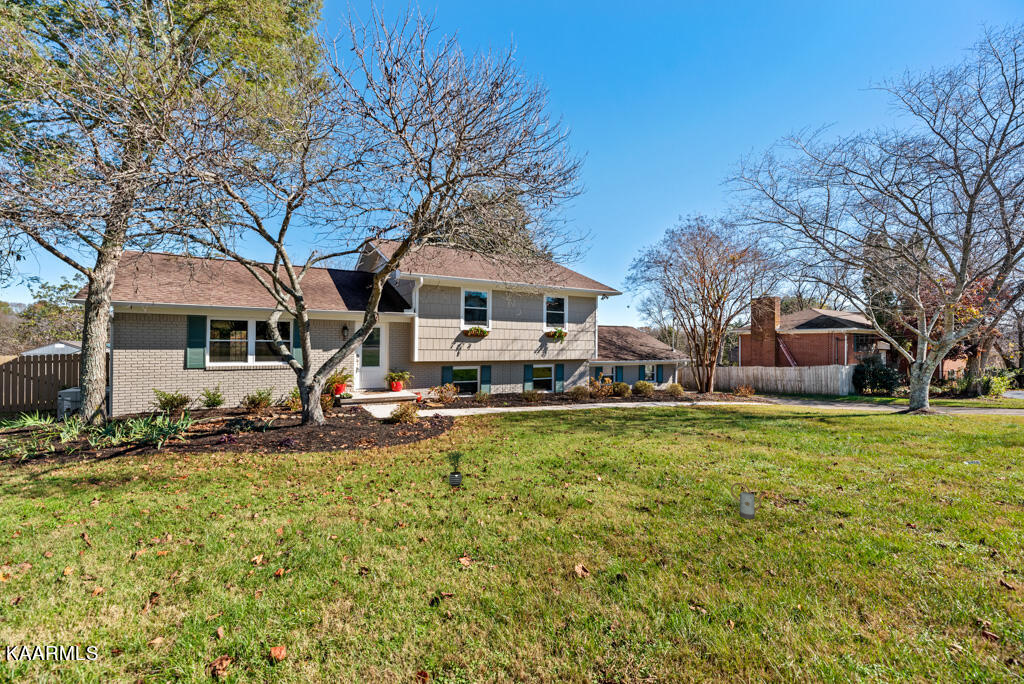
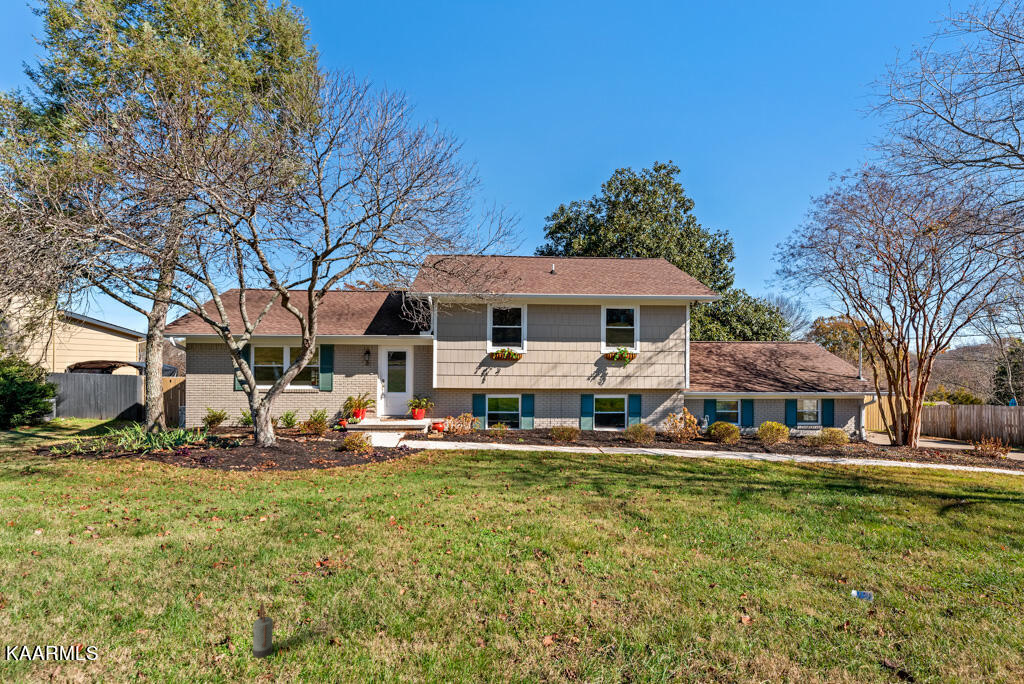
potted plant: present [443,451,464,486] -> none [157,500,188,538]

